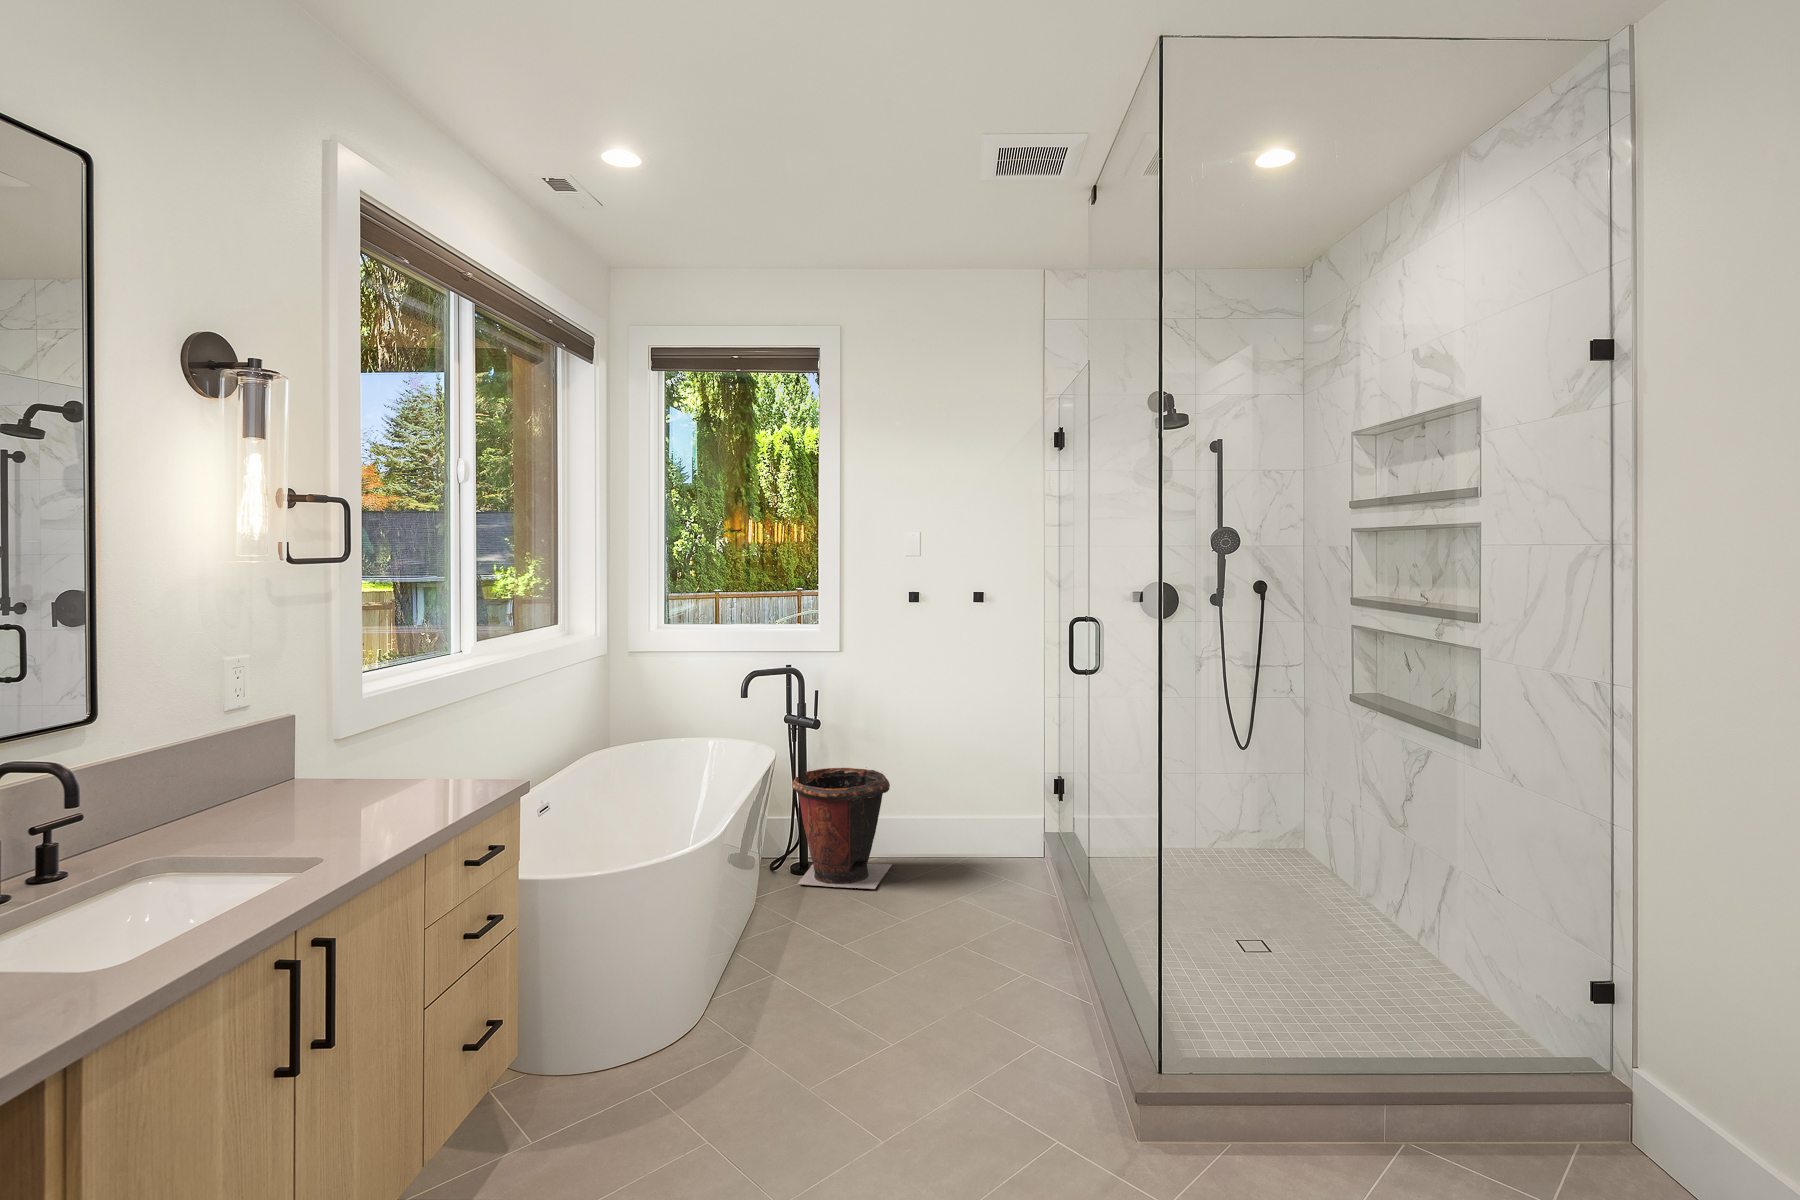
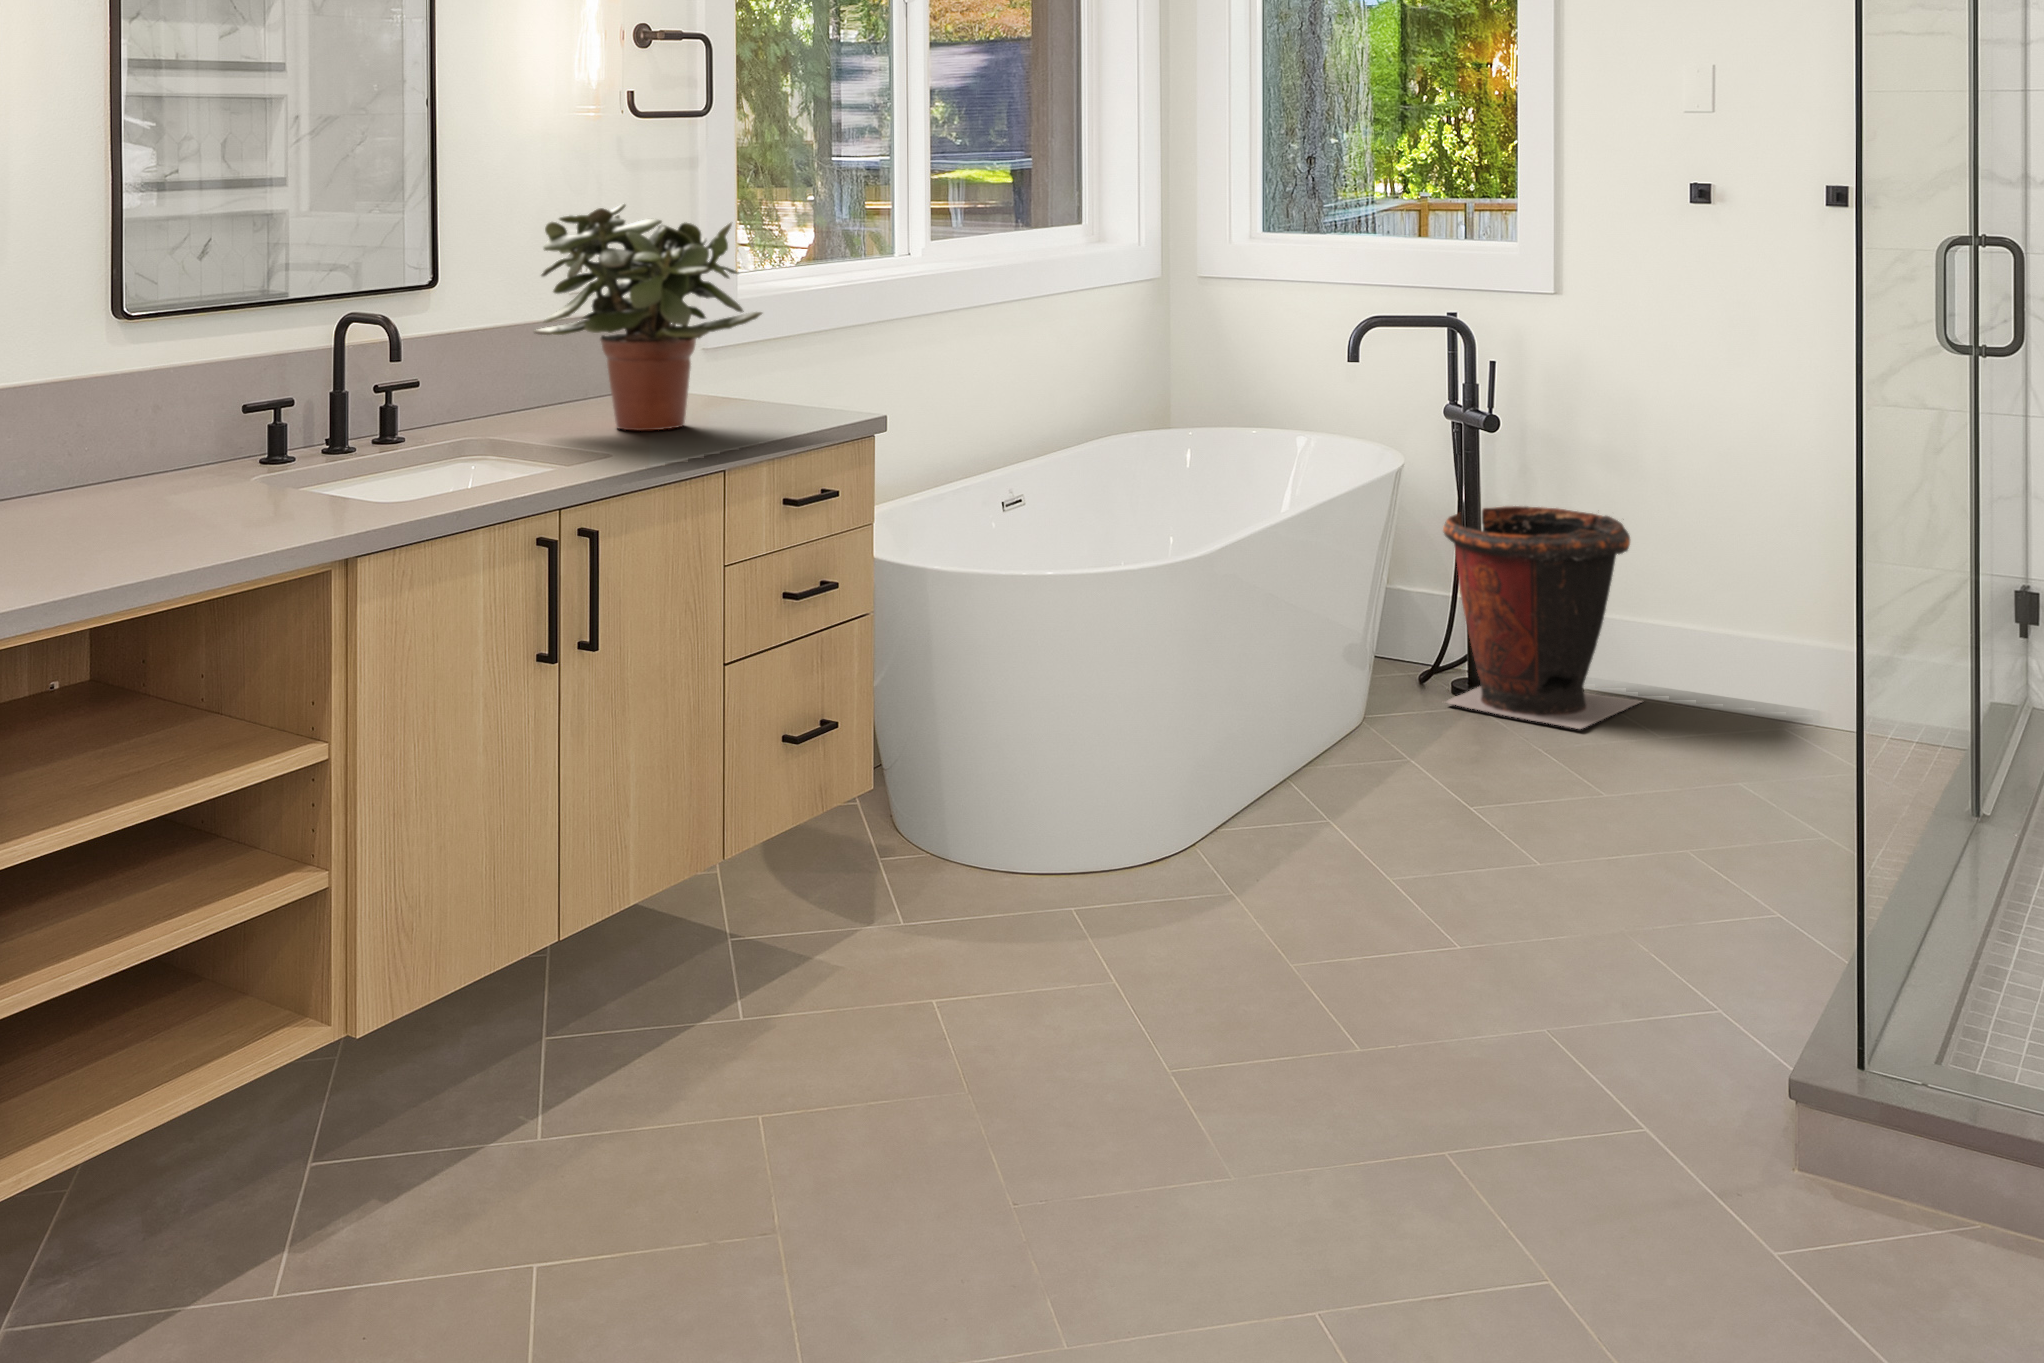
potted plant: none [212,635,434,823] -> present [534,204,762,430]

